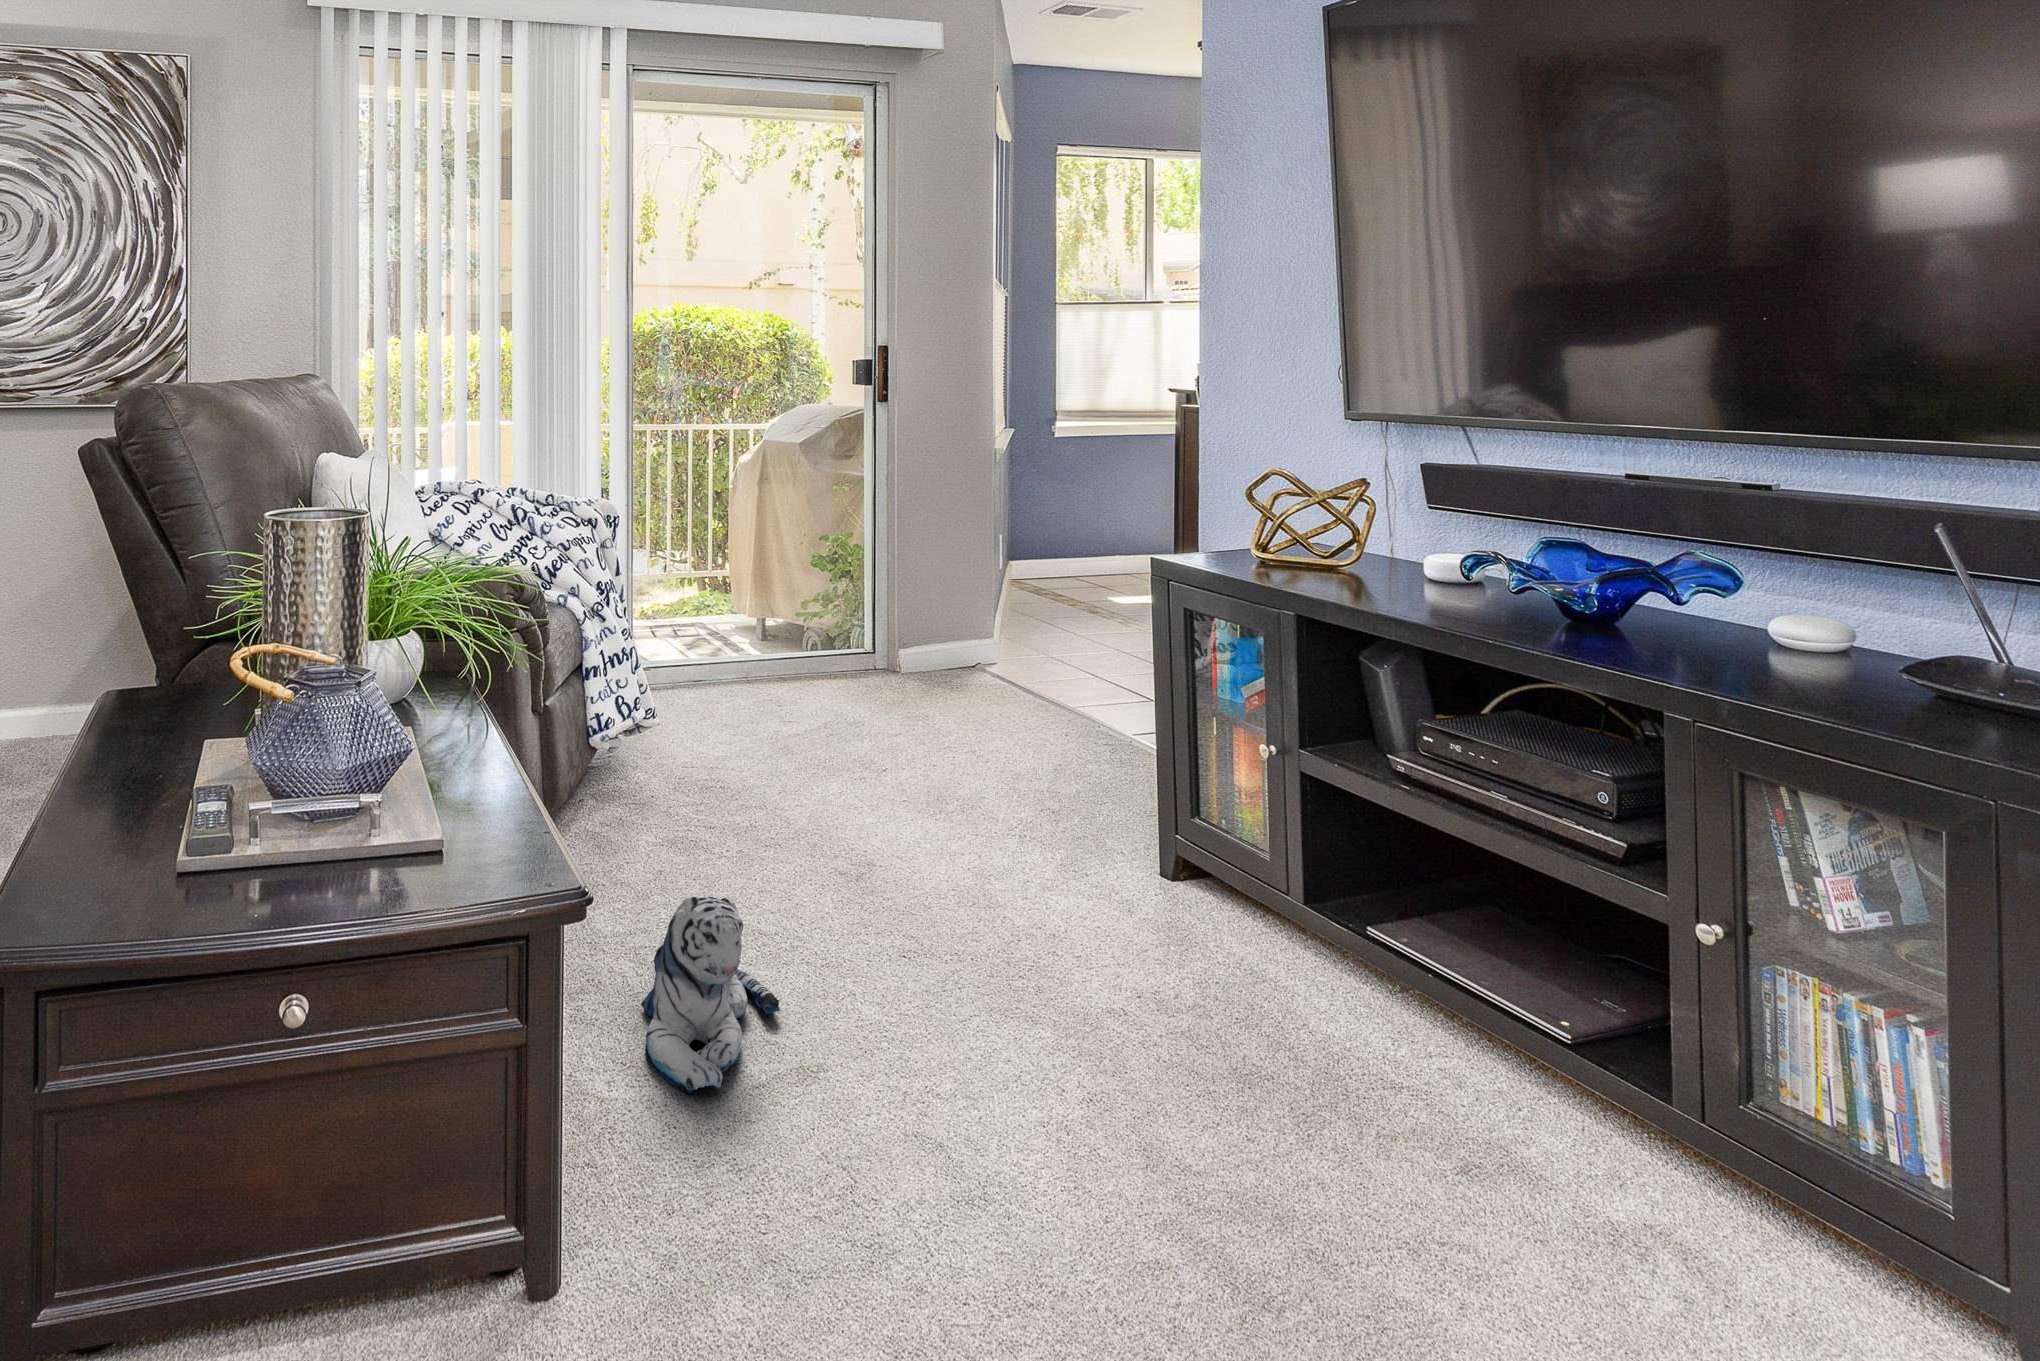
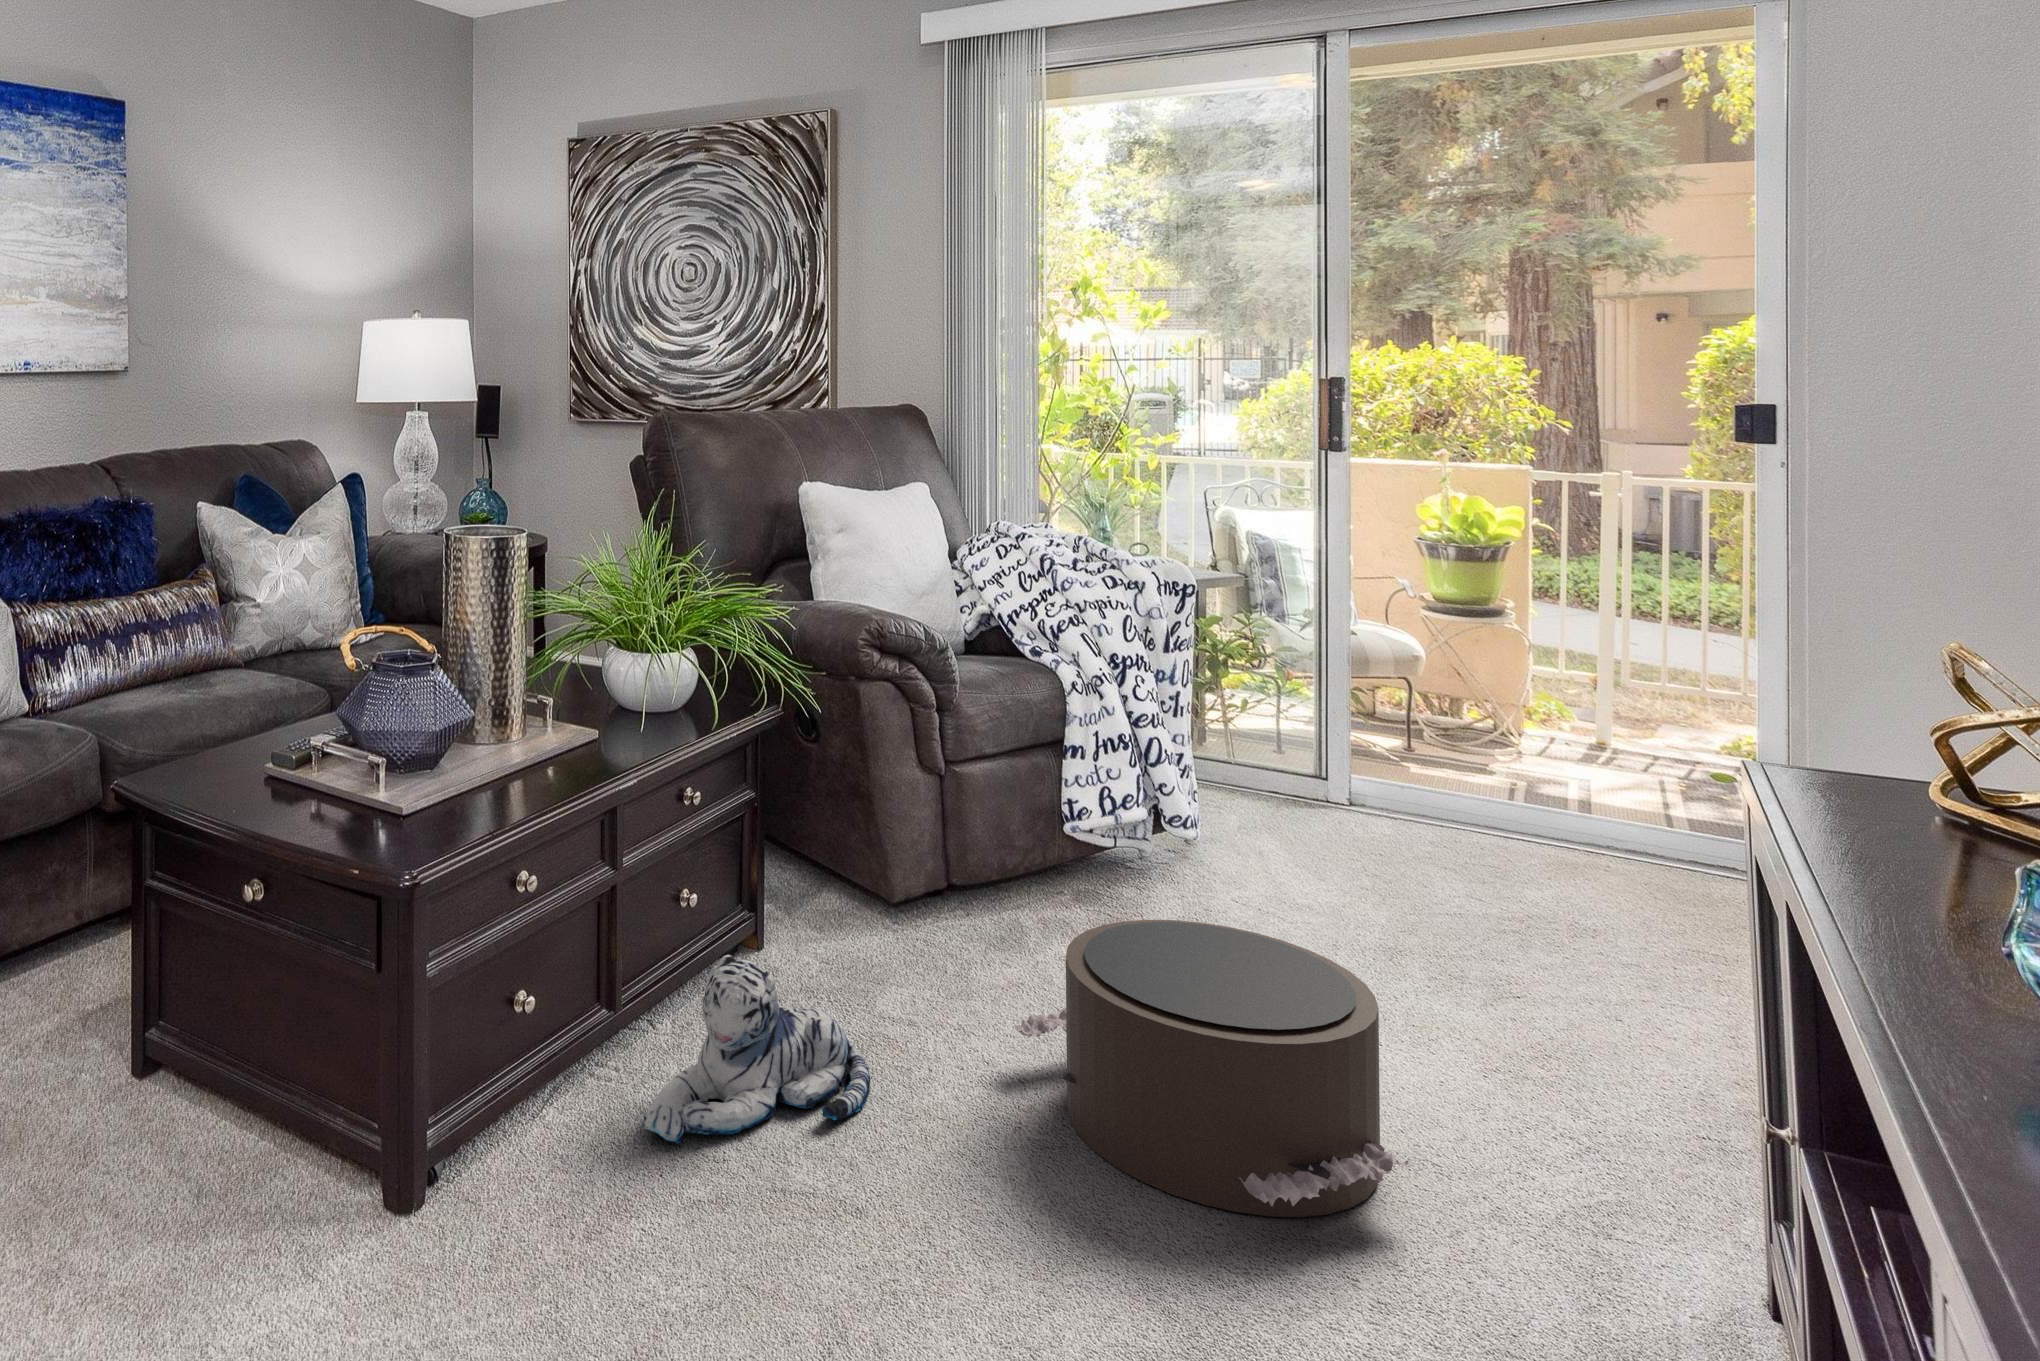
pouf: none [788,758,1075,956] -> present [1013,920,1408,1217]

